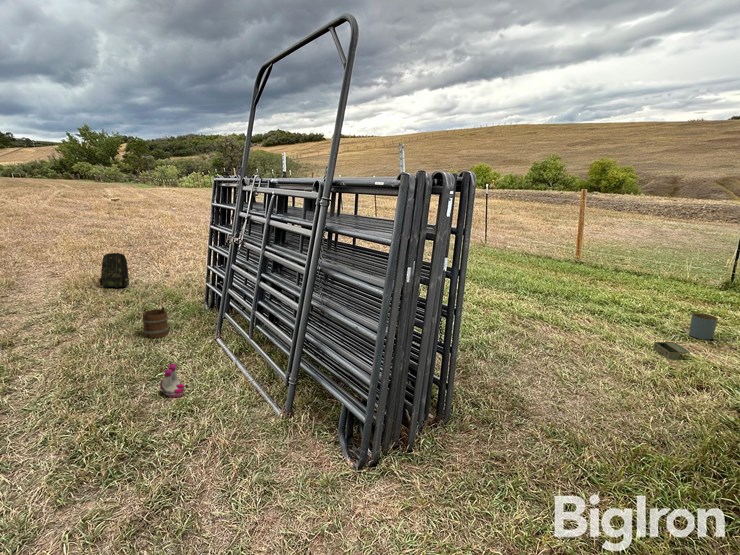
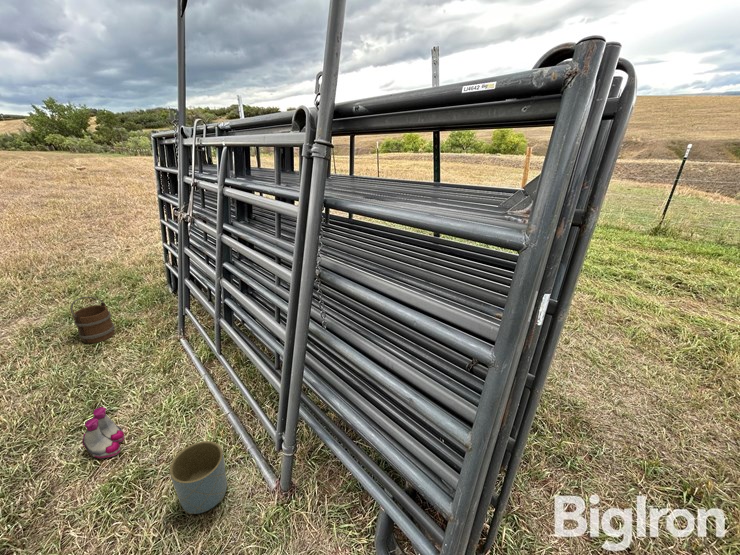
backpack: present [100,253,129,288] -> none [36,230,76,271]
planter: present [689,313,718,340] -> present [170,441,227,514]
toolbox: present [653,342,690,360] -> none [652,303,698,324]

